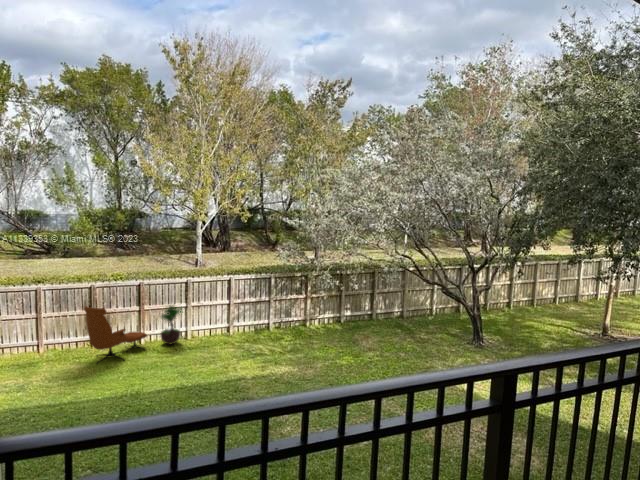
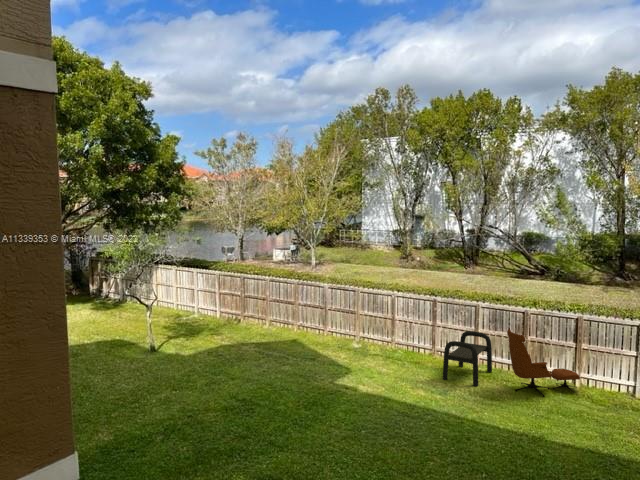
potted tree: present [161,305,183,344] -> none [592,344,630,397]
bench: none [11,316,60,378] -> present [443,331,492,386]

